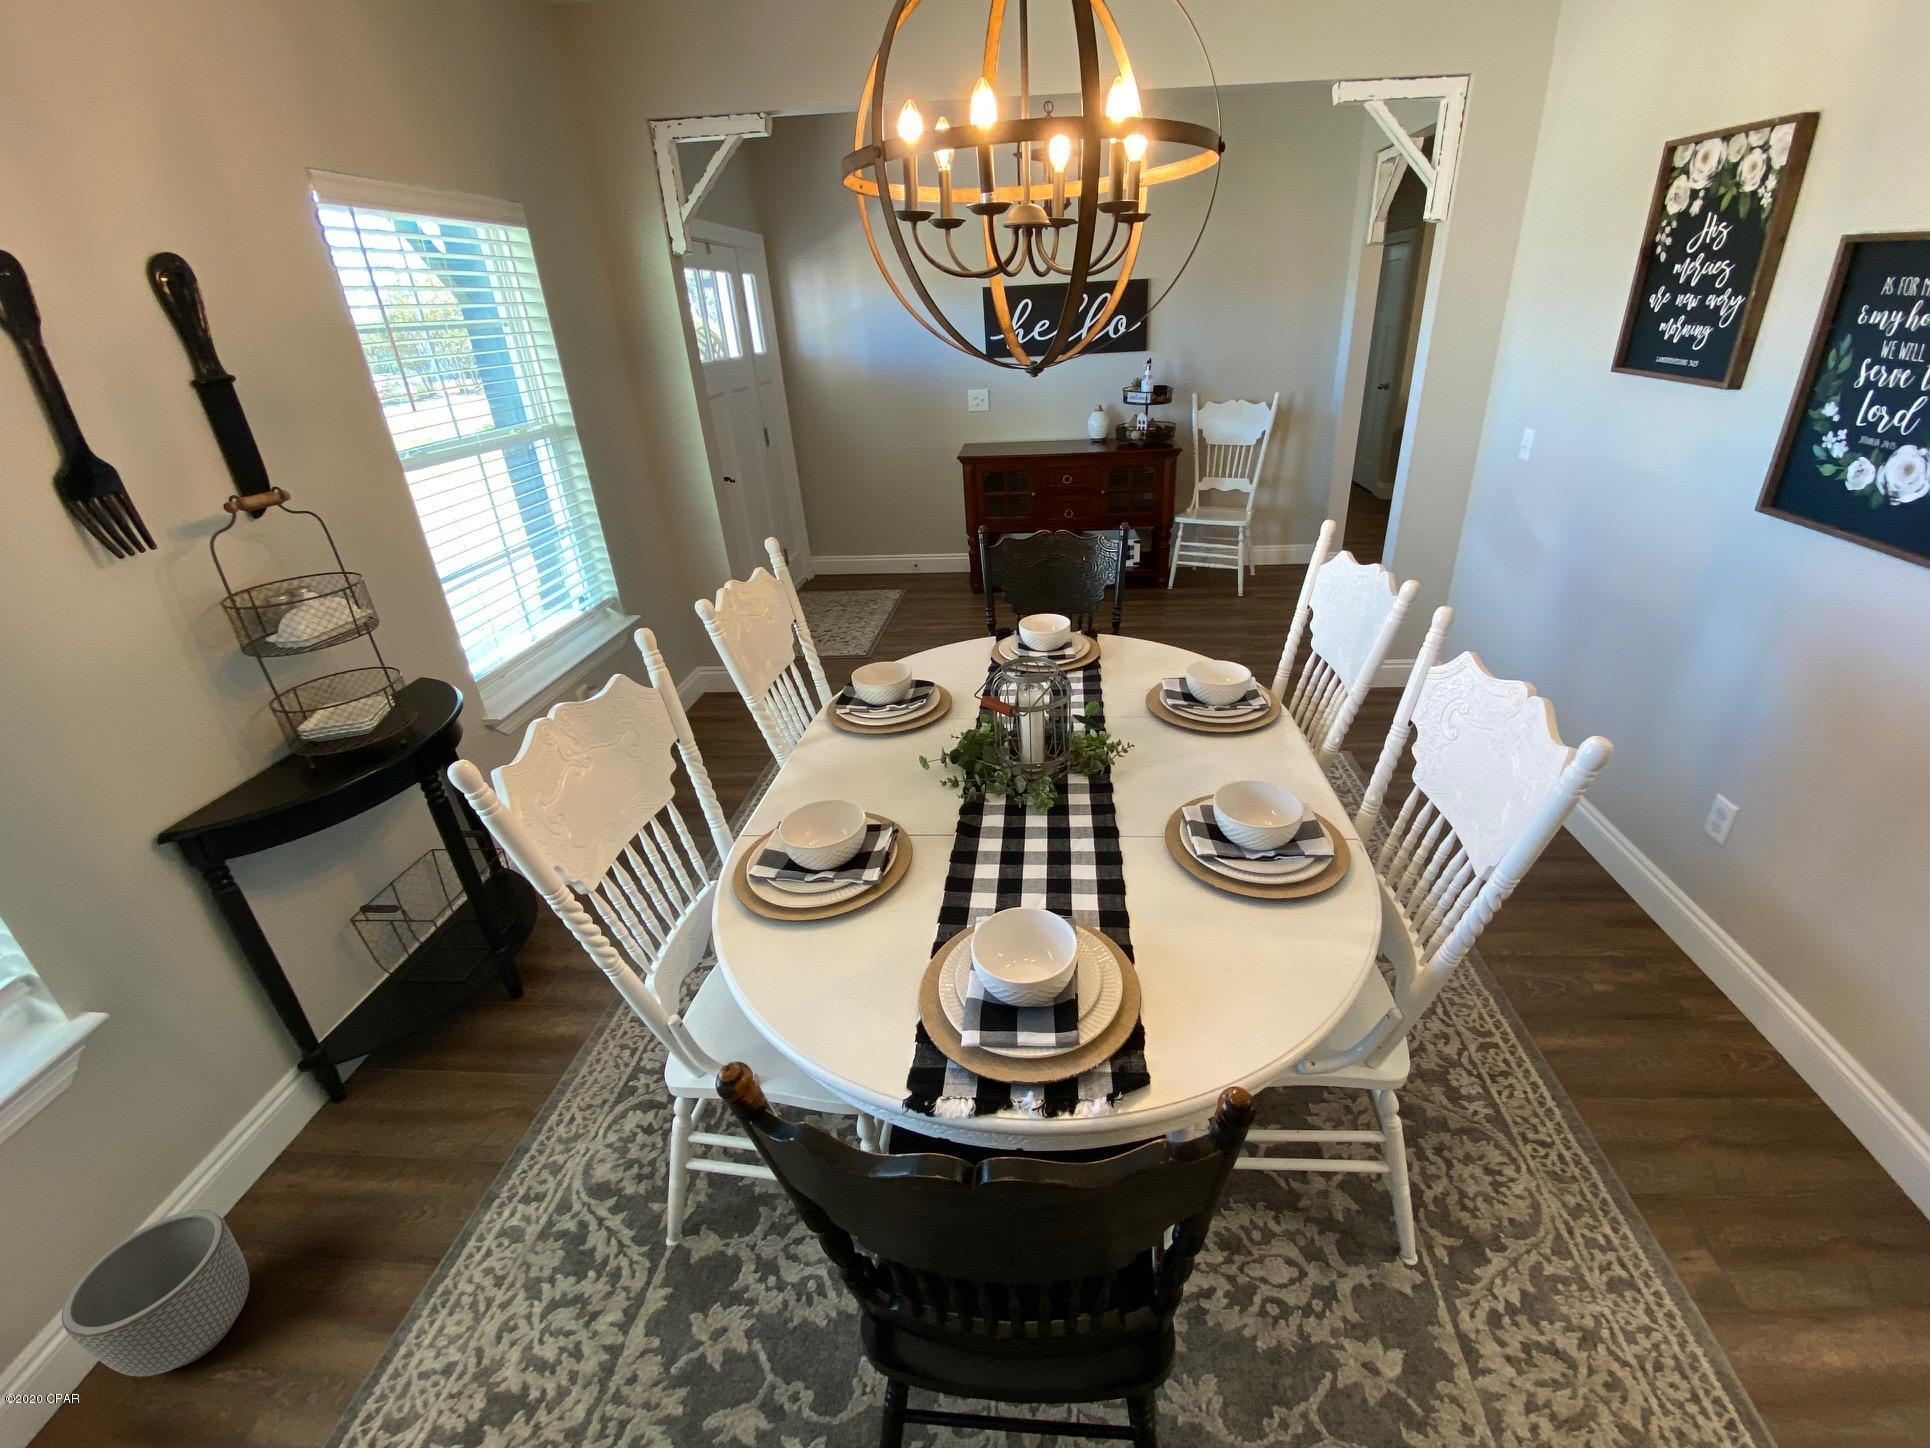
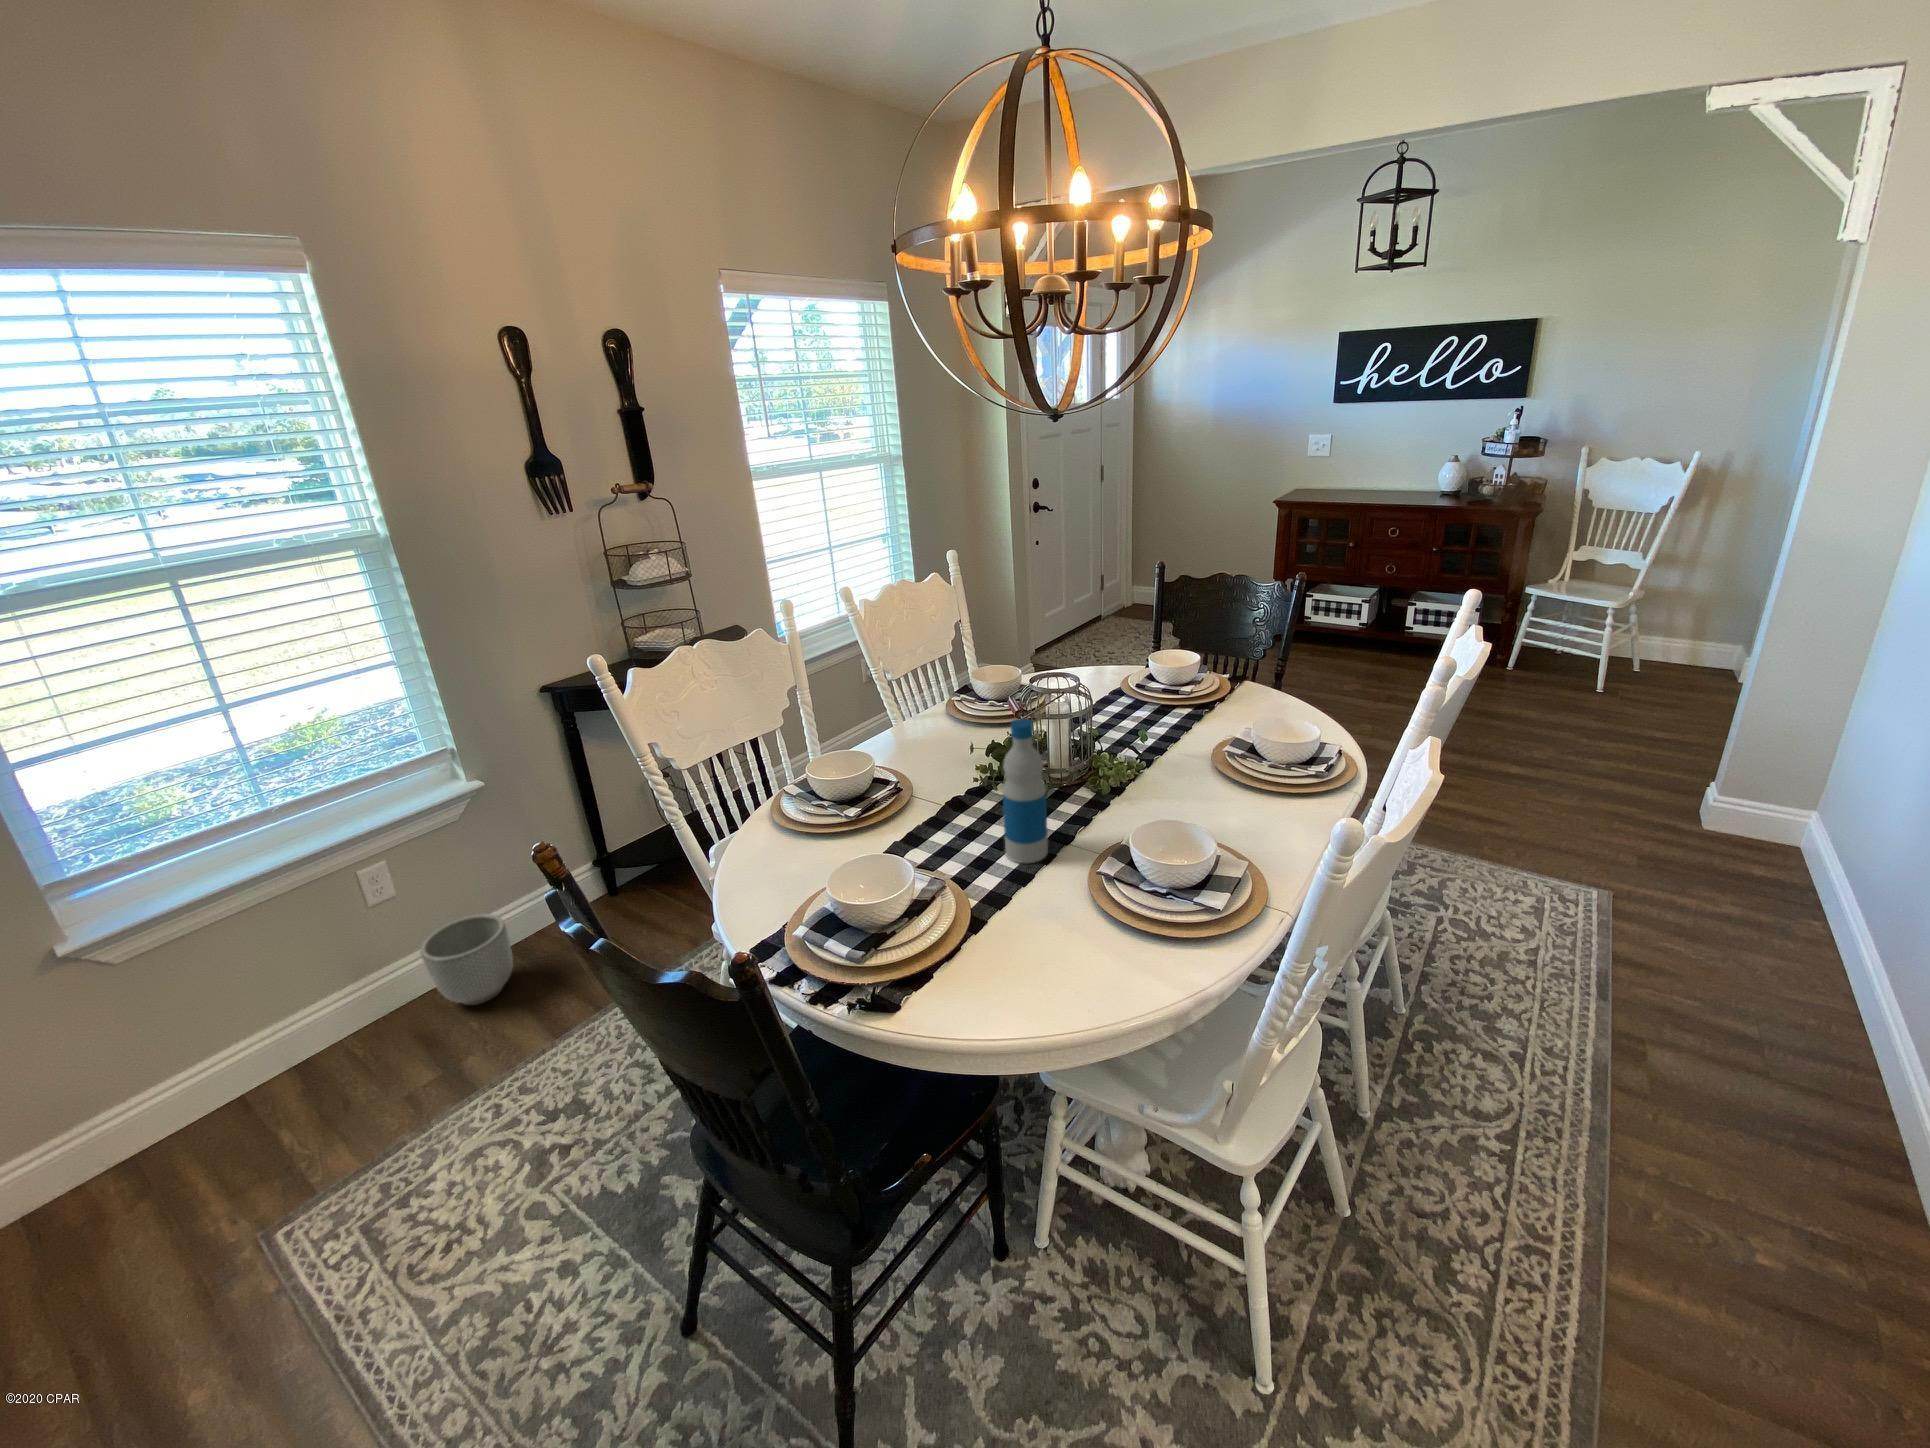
bottle: none [1080,712,1129,870] -> present [1003,719,1048,863]

